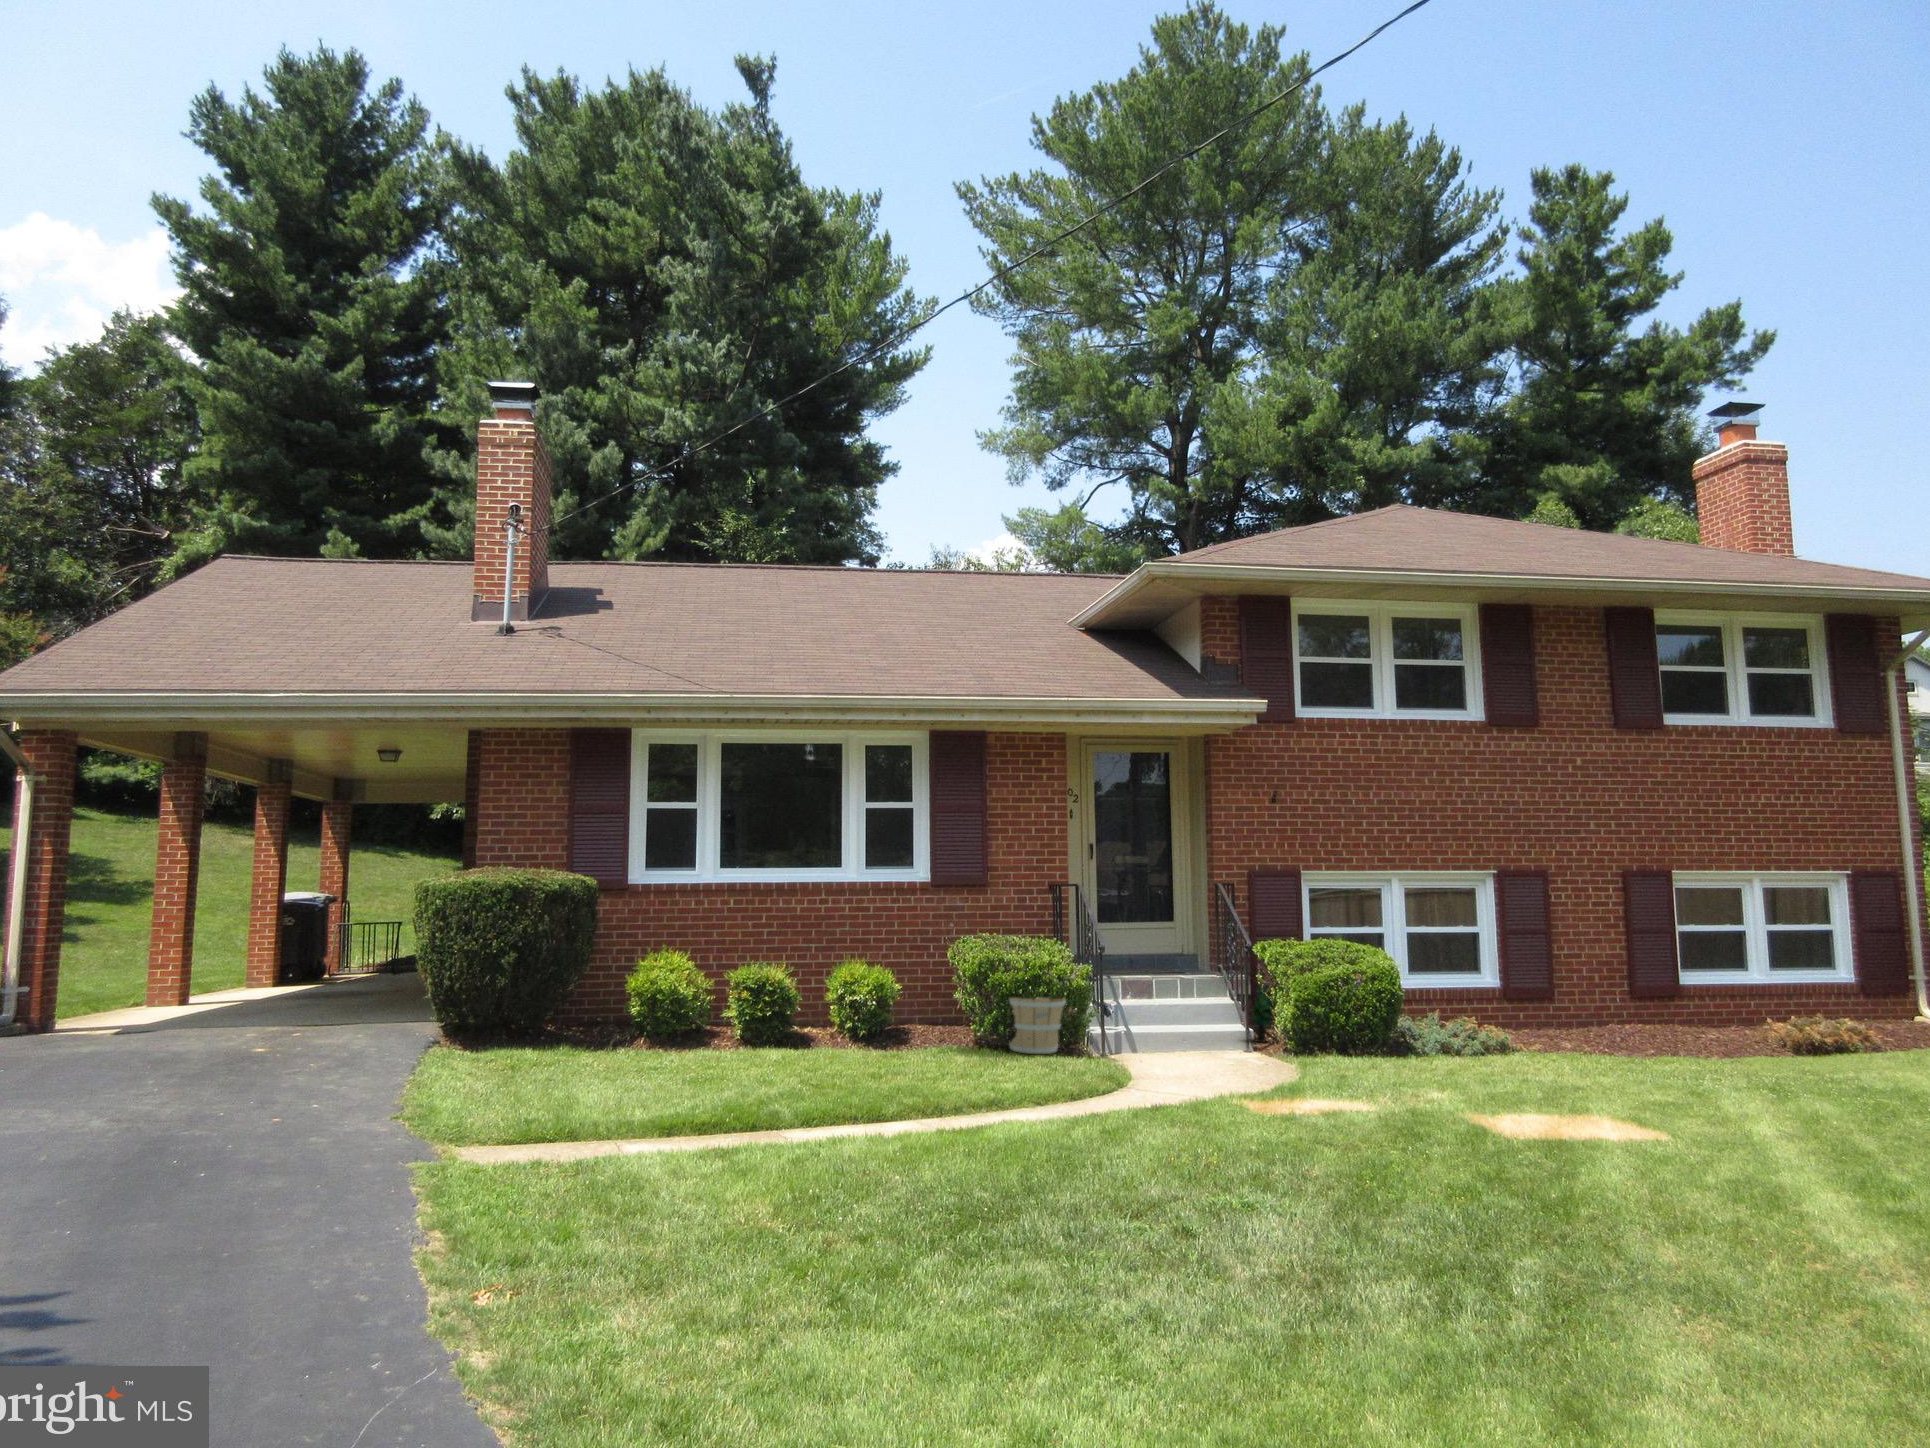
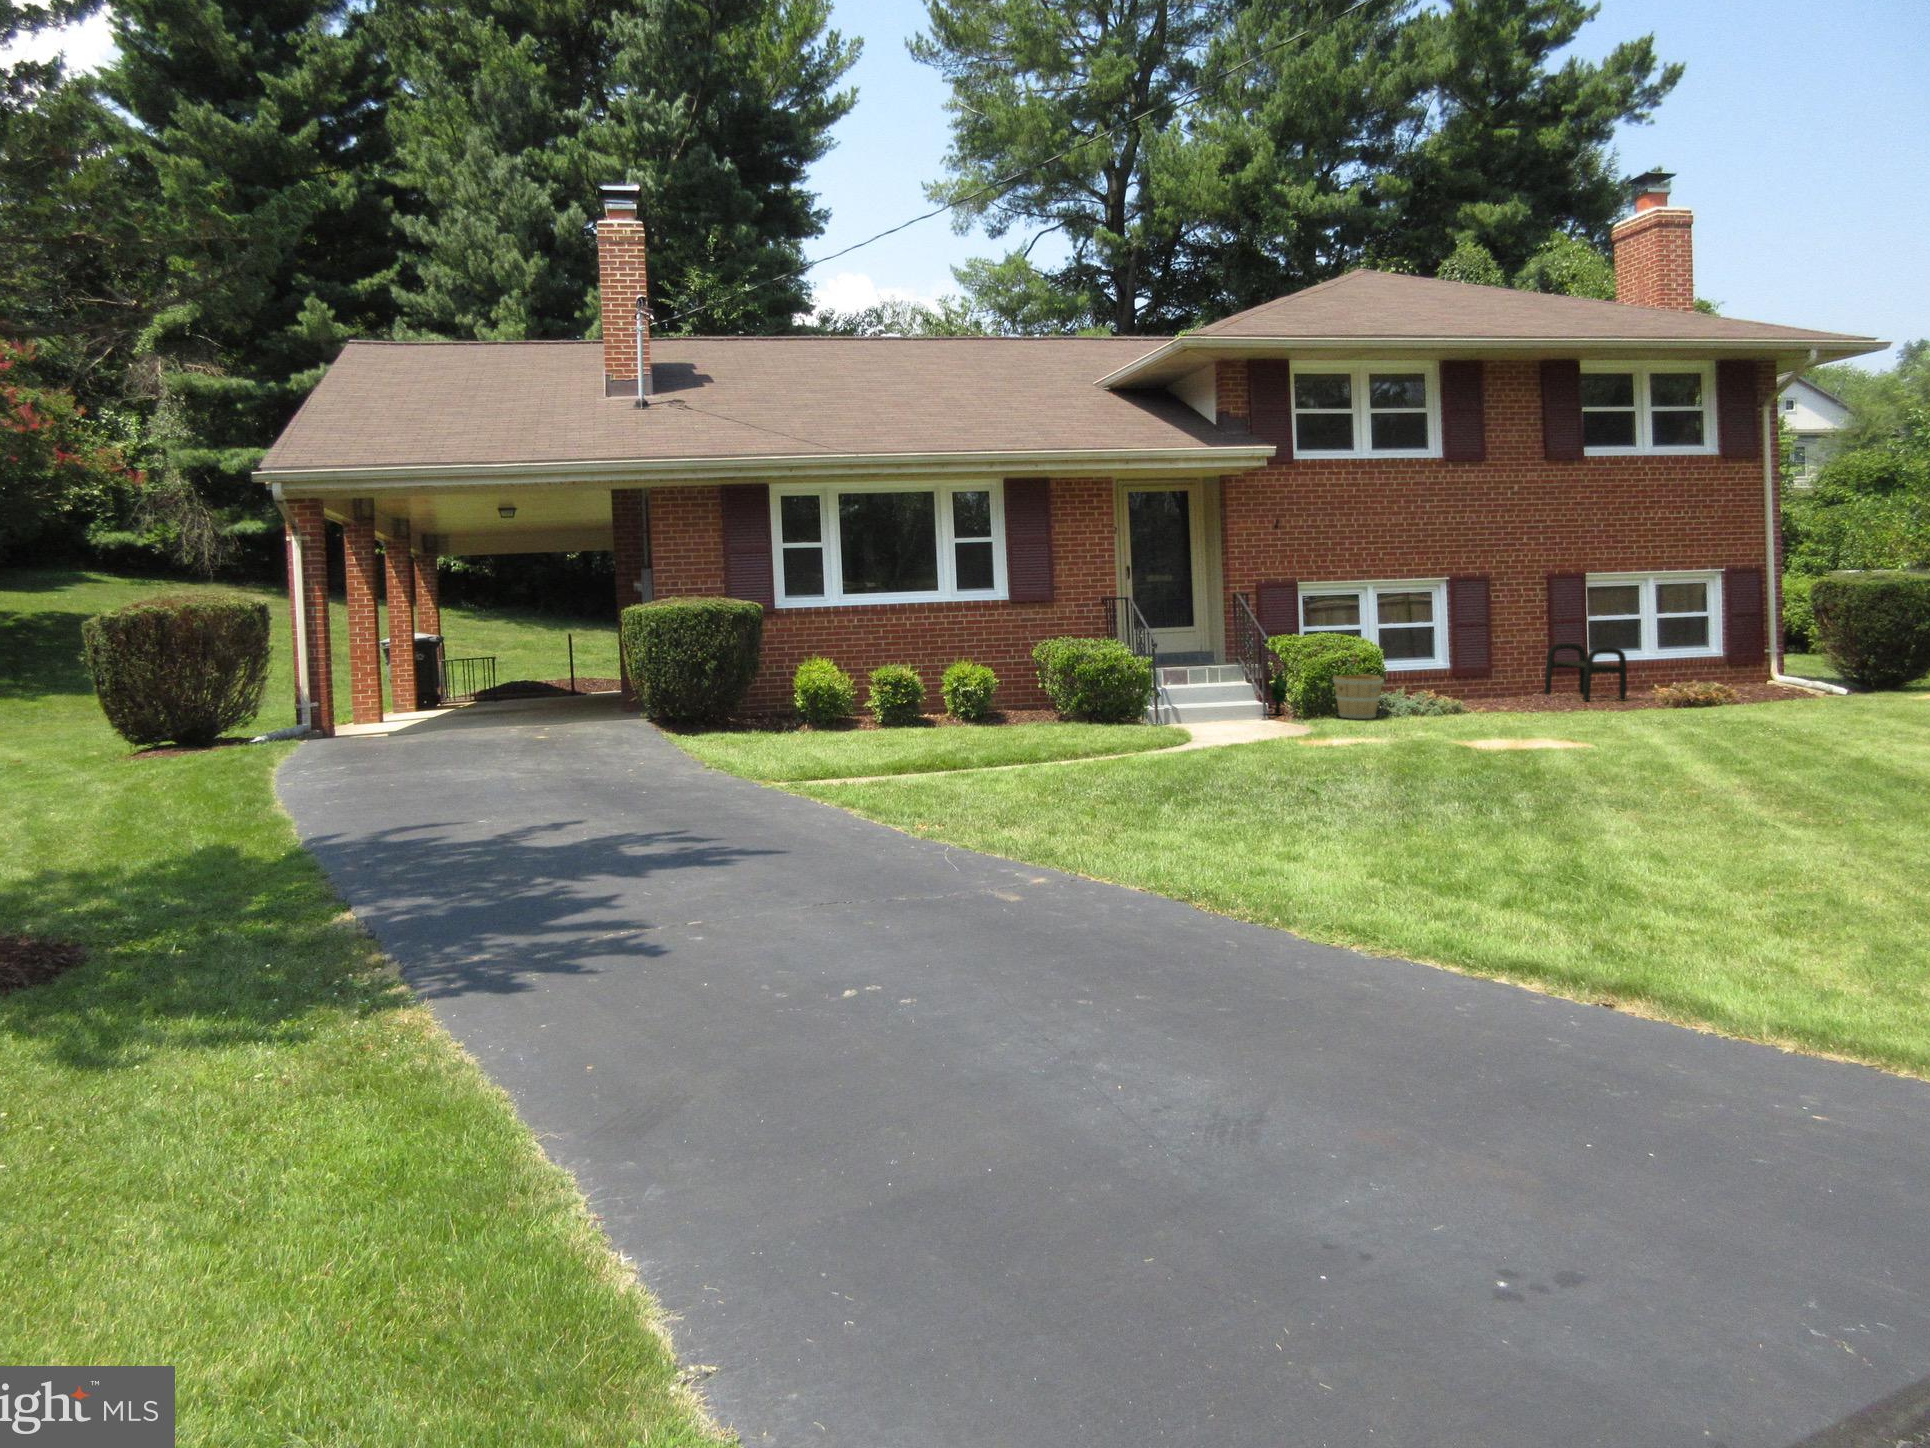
bench: none [1621,958,1726,1038] -> present [1544,643,1627,701]
wooden bucket: present [1010,998,1067,1054] -> present [1333,674,1384,719]

